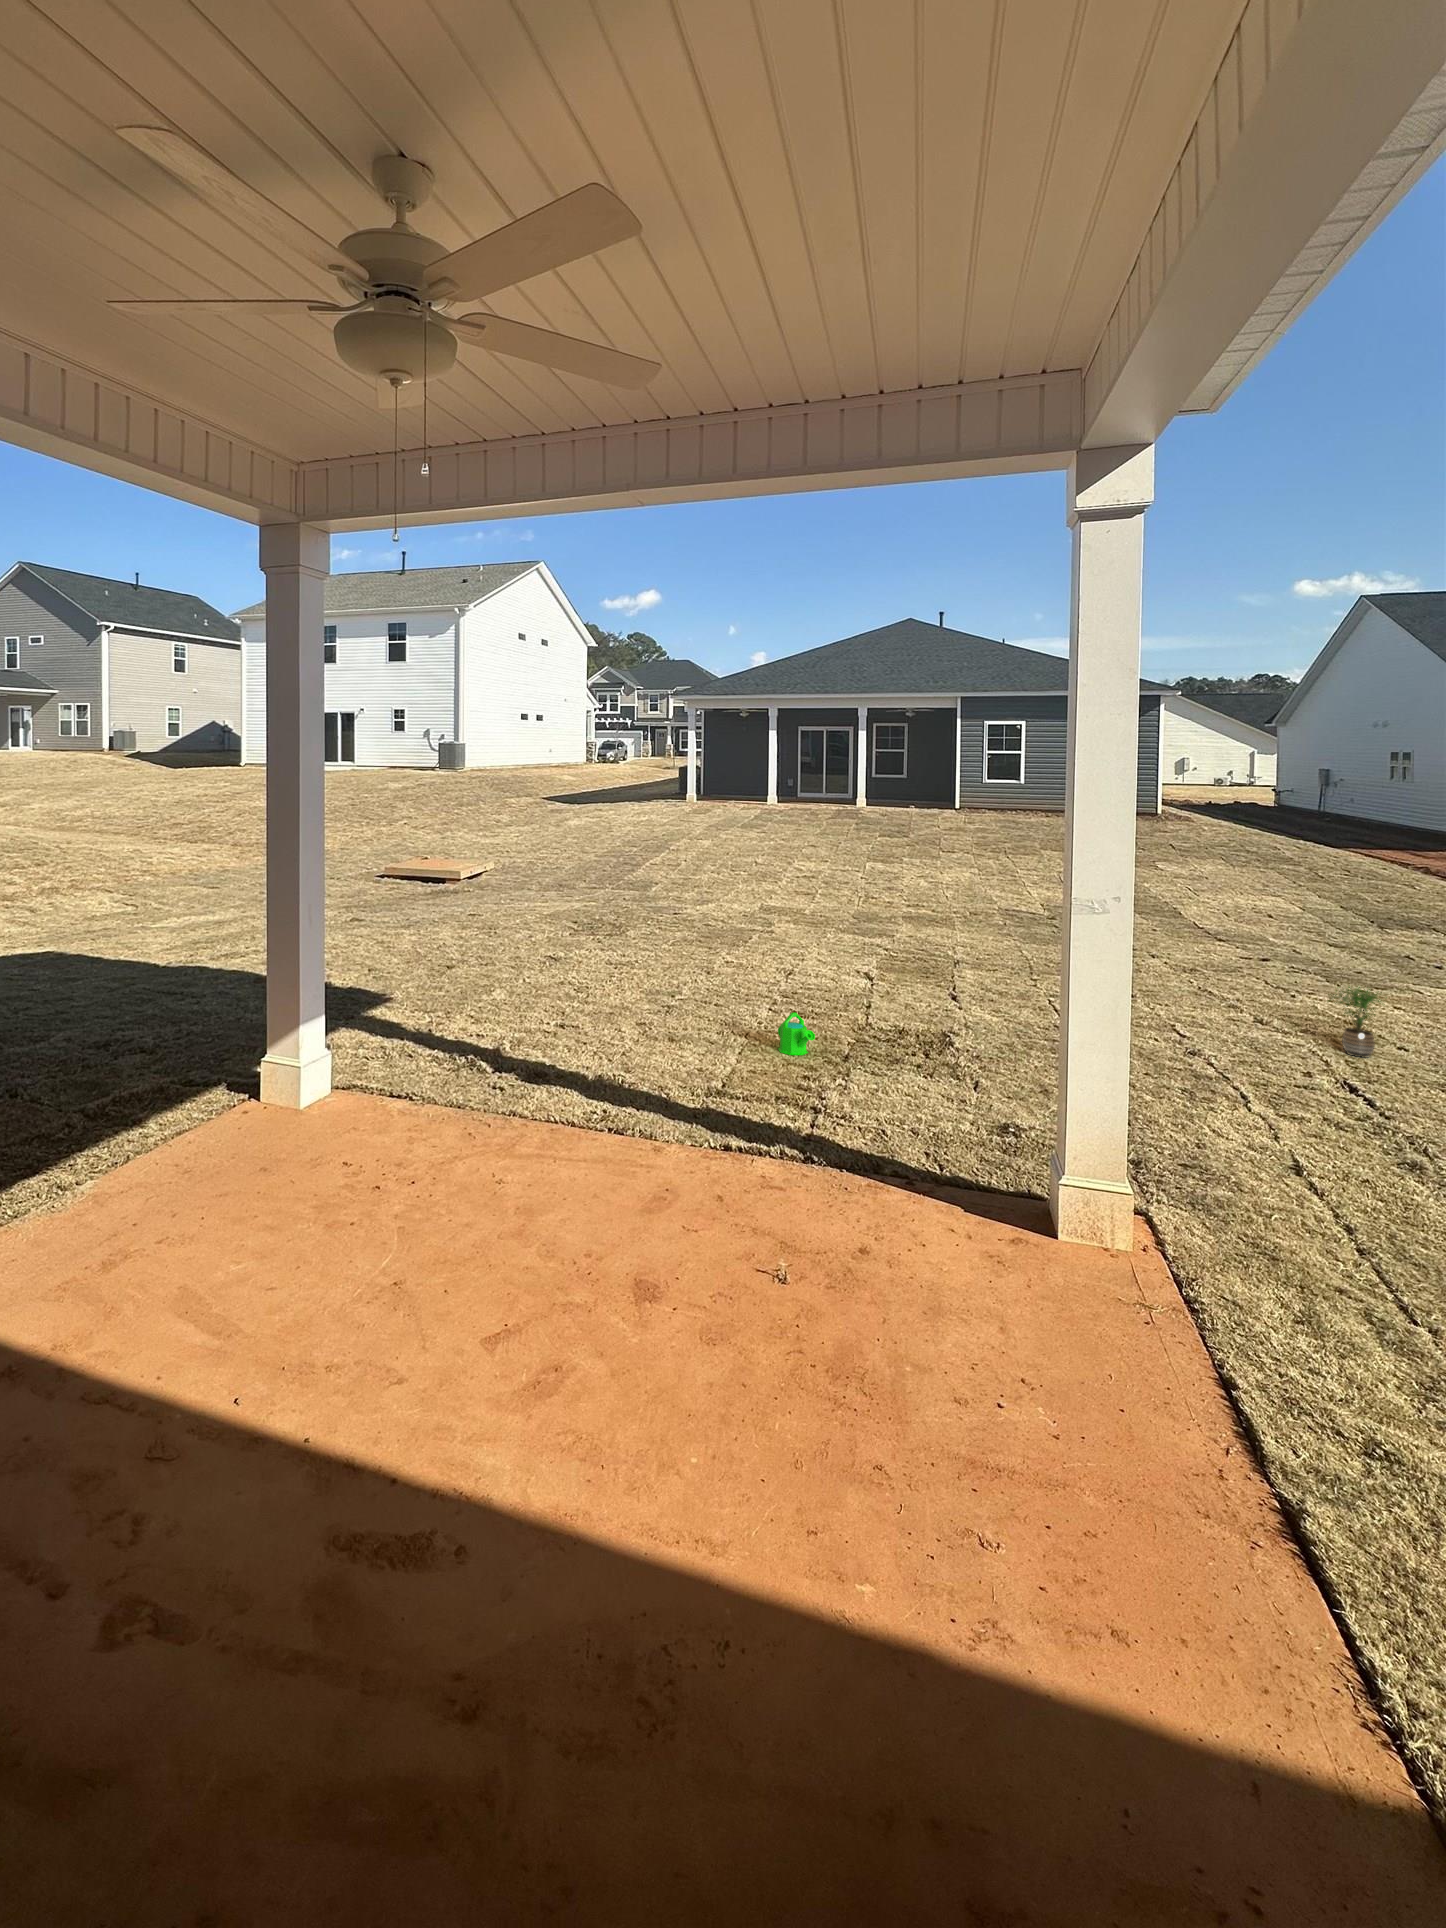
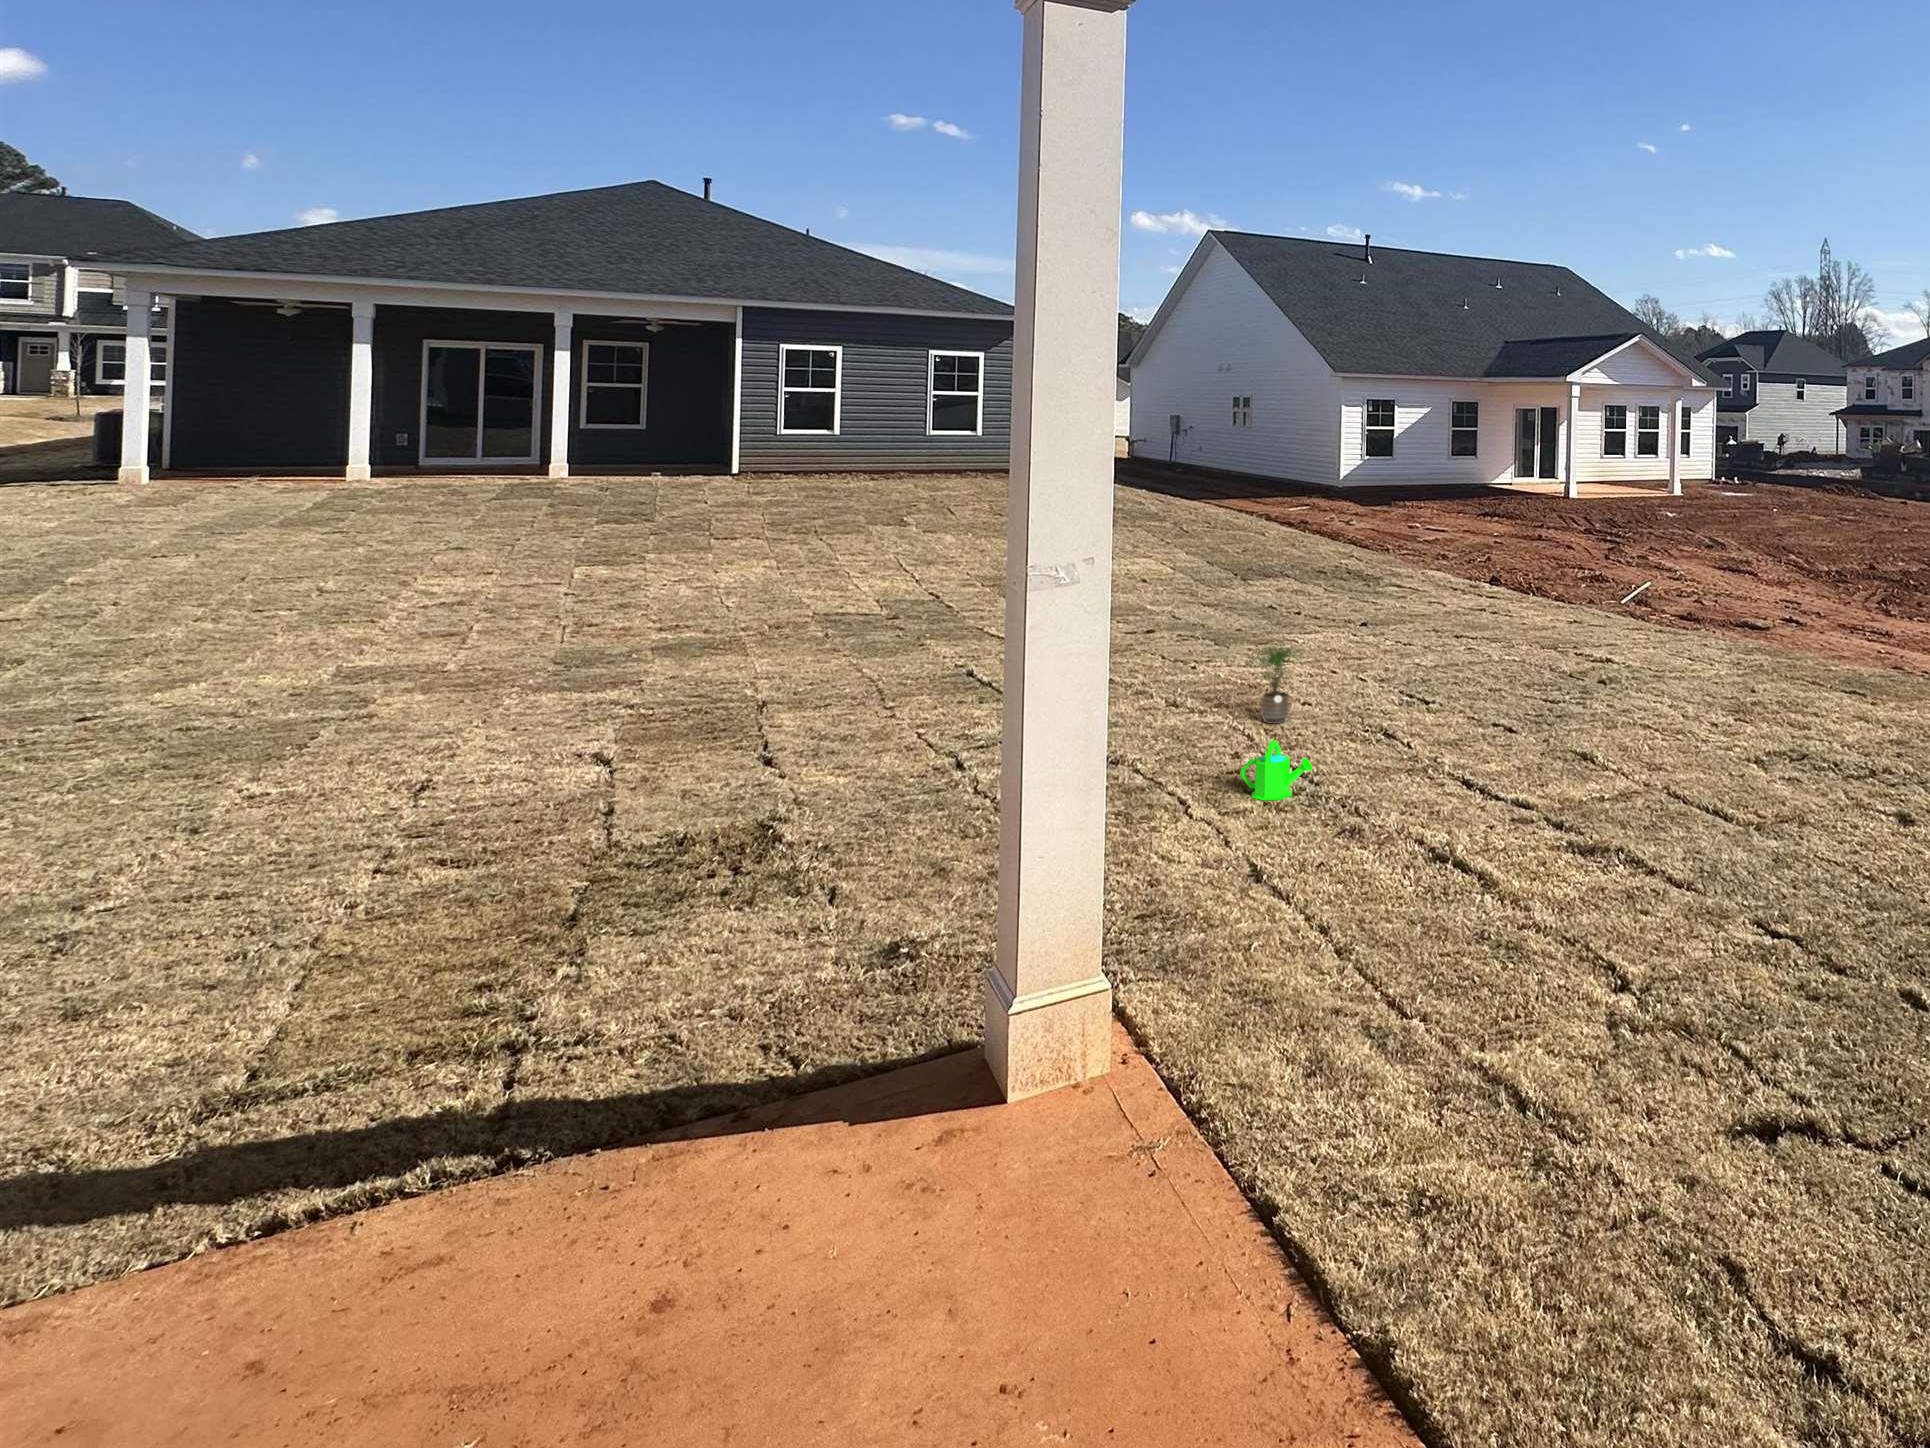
watering can: present [778,1012,815,1055] -> present [1240,740,1313,800]

